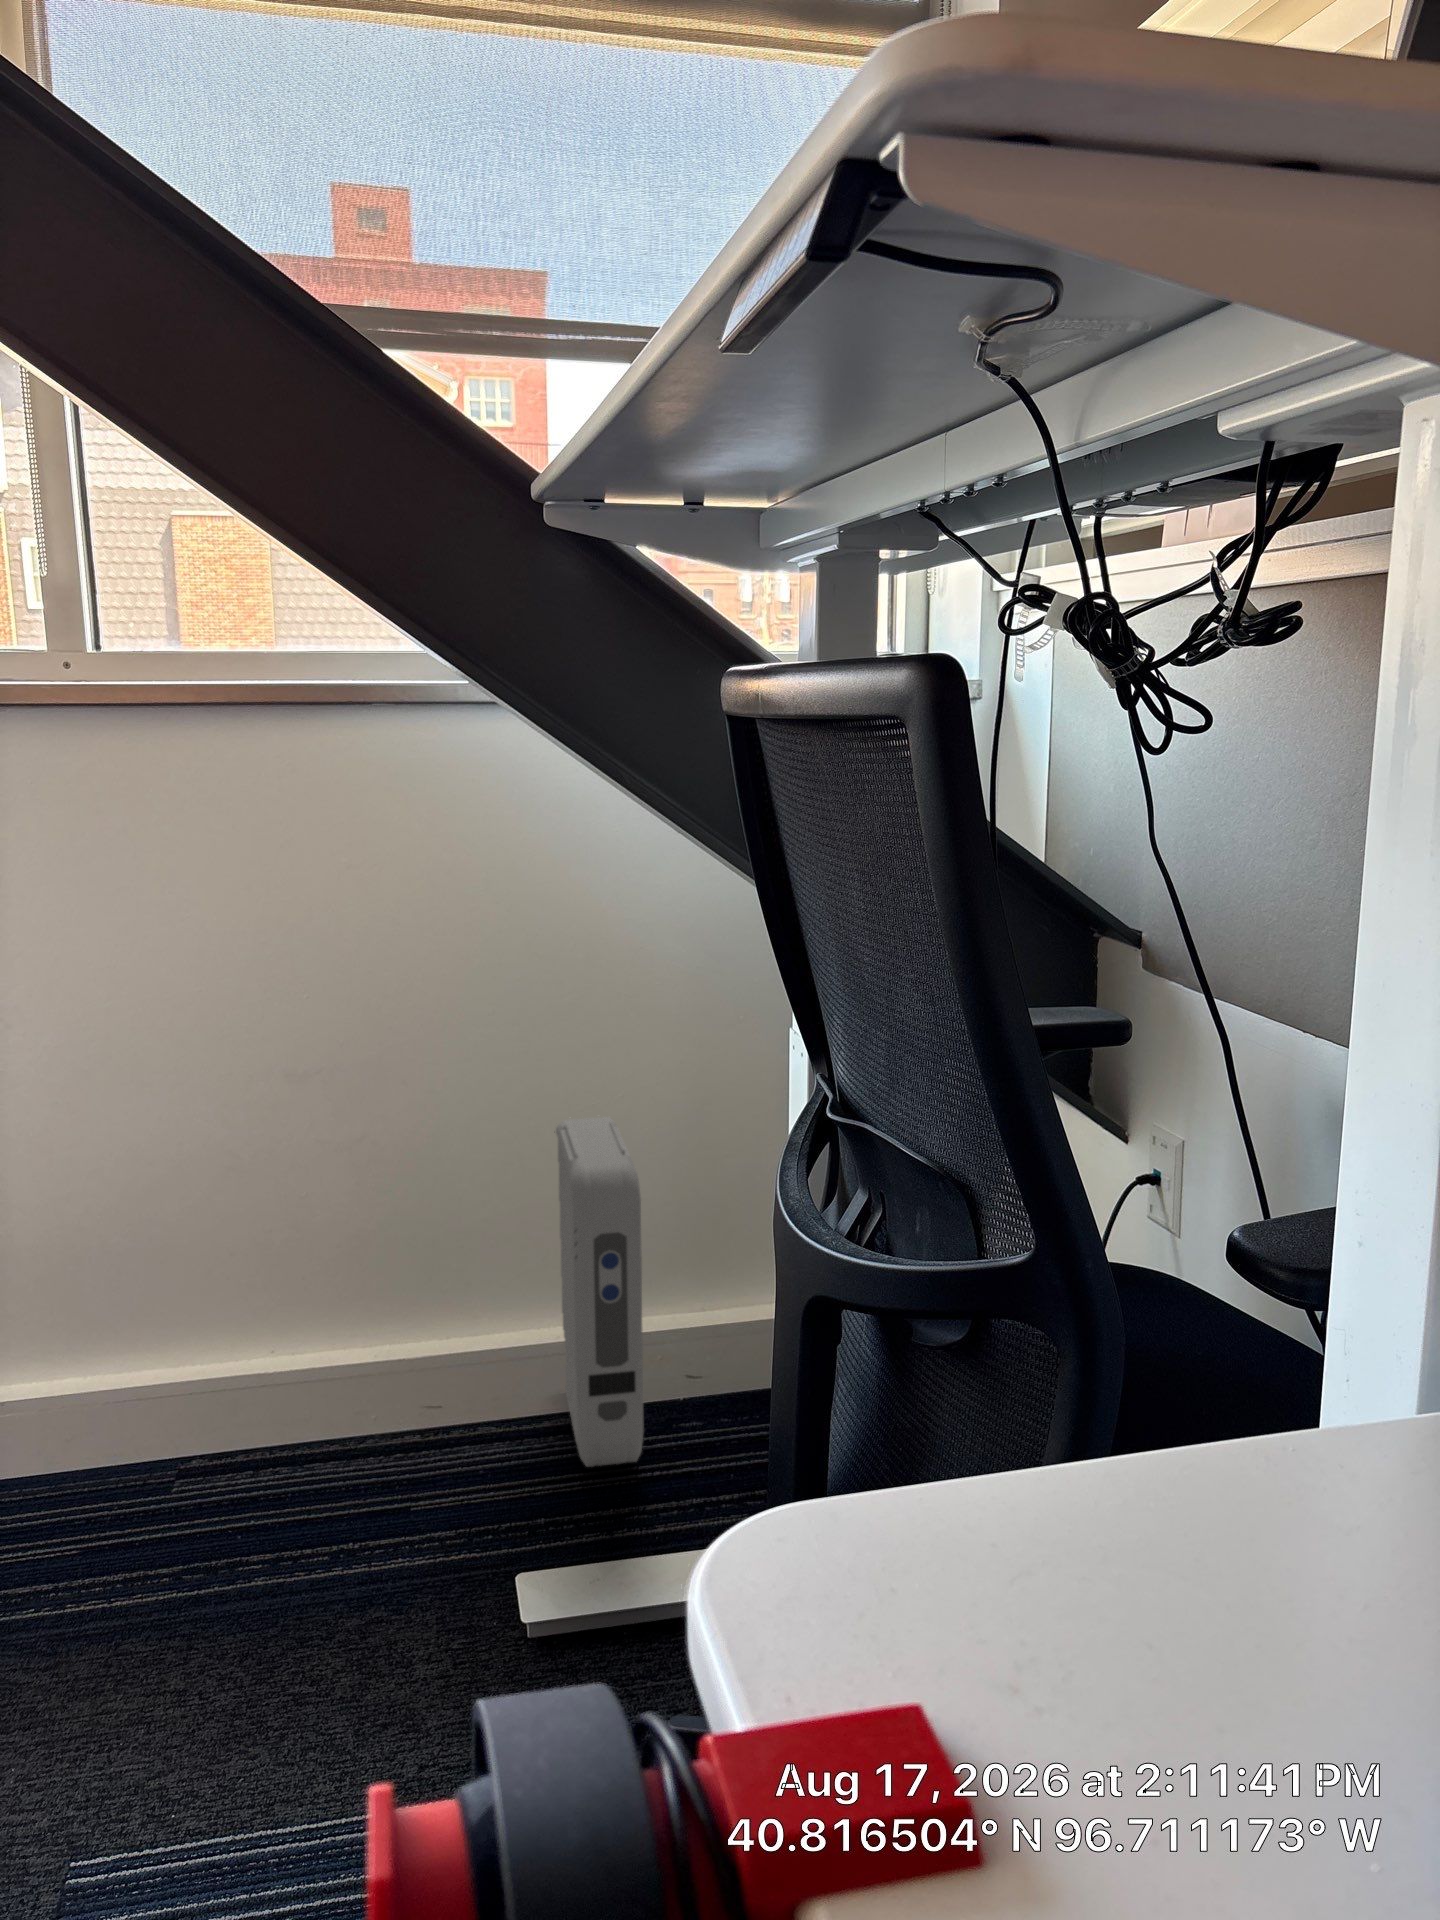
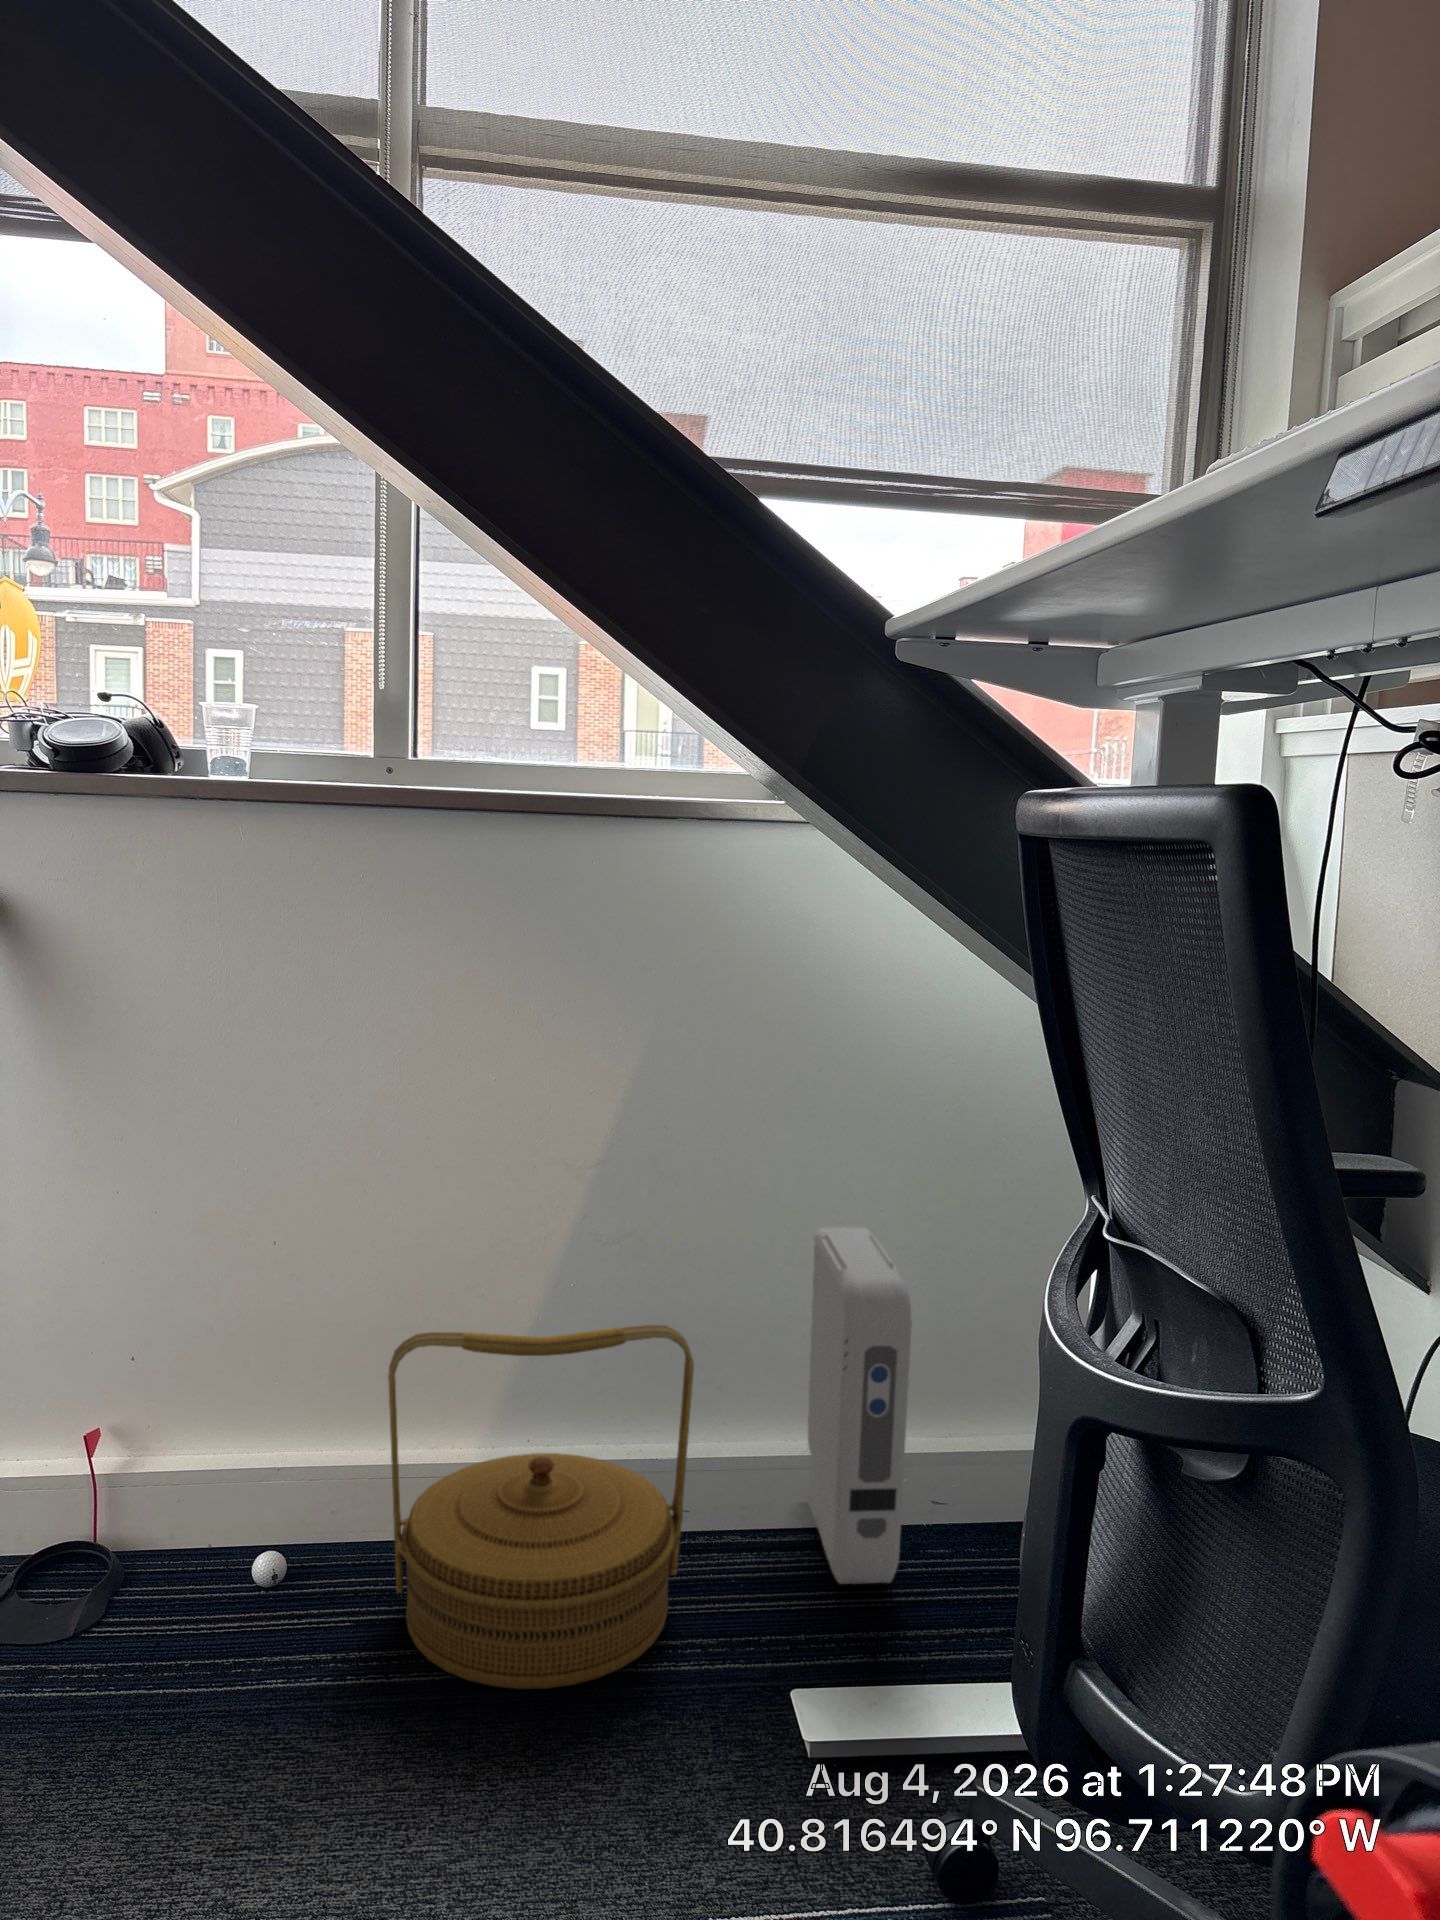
woven basket: none [93,1227,419,1599] -> present [388,1325,694,1689]

